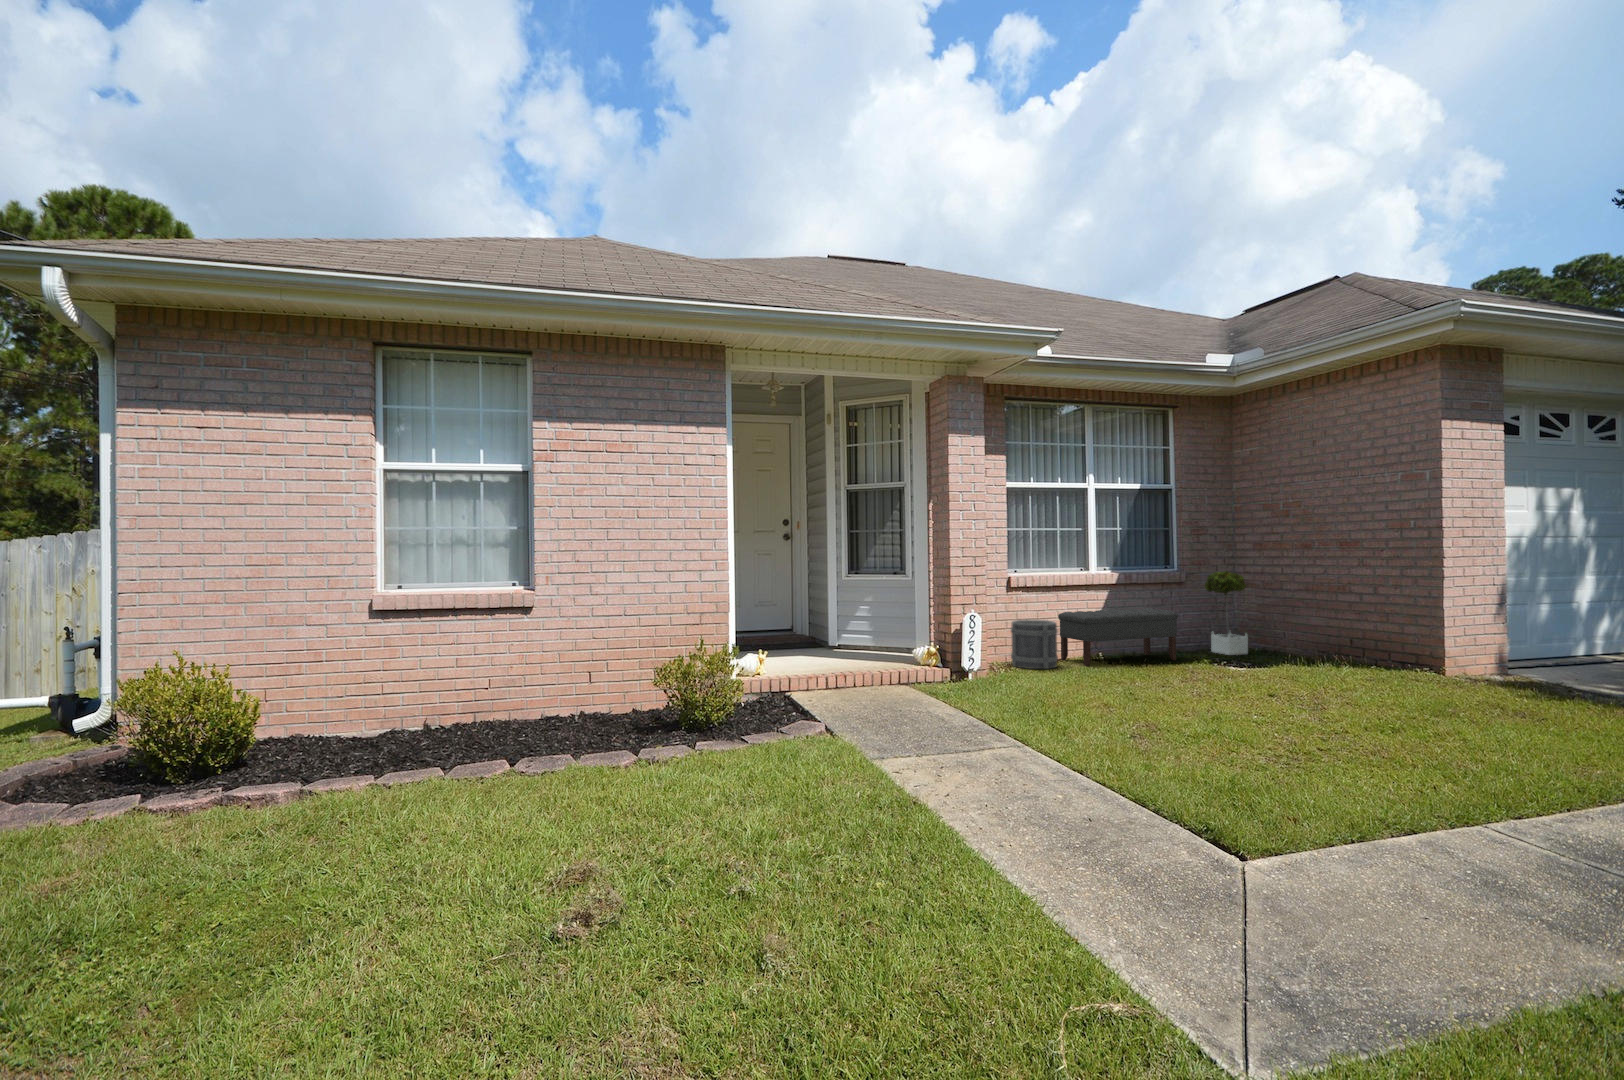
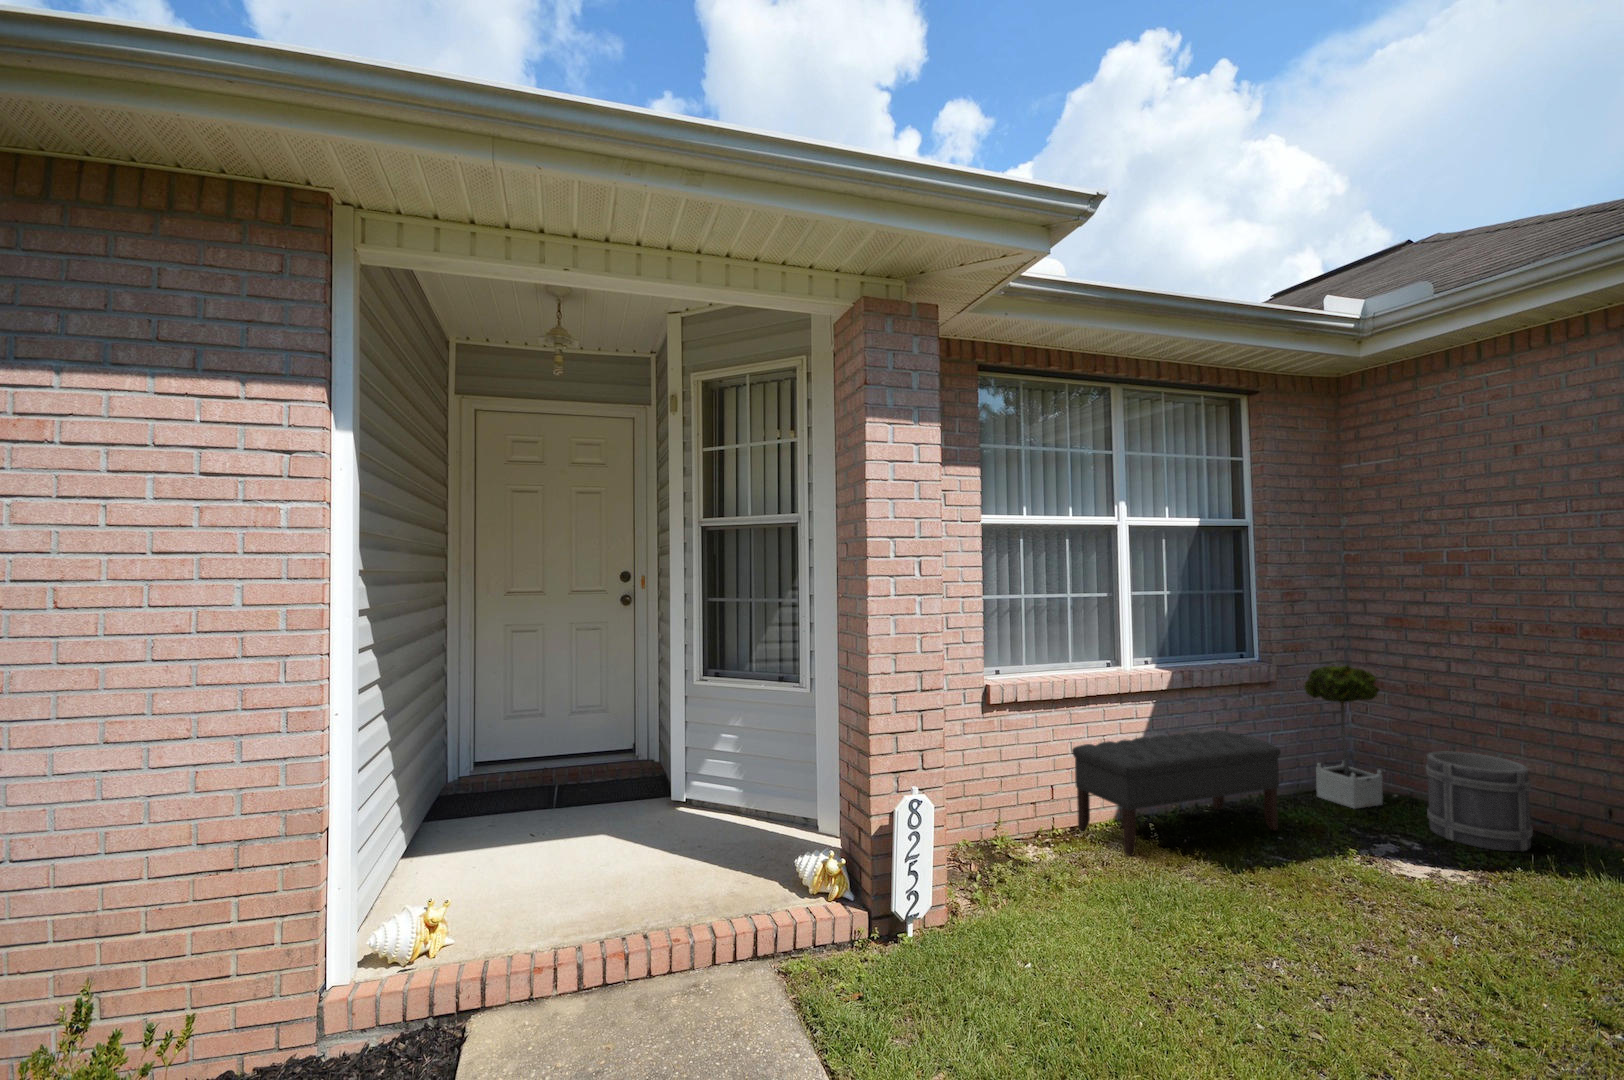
bucket: present [1011,620,1058,669] -> present [1426,752,1533,851]

